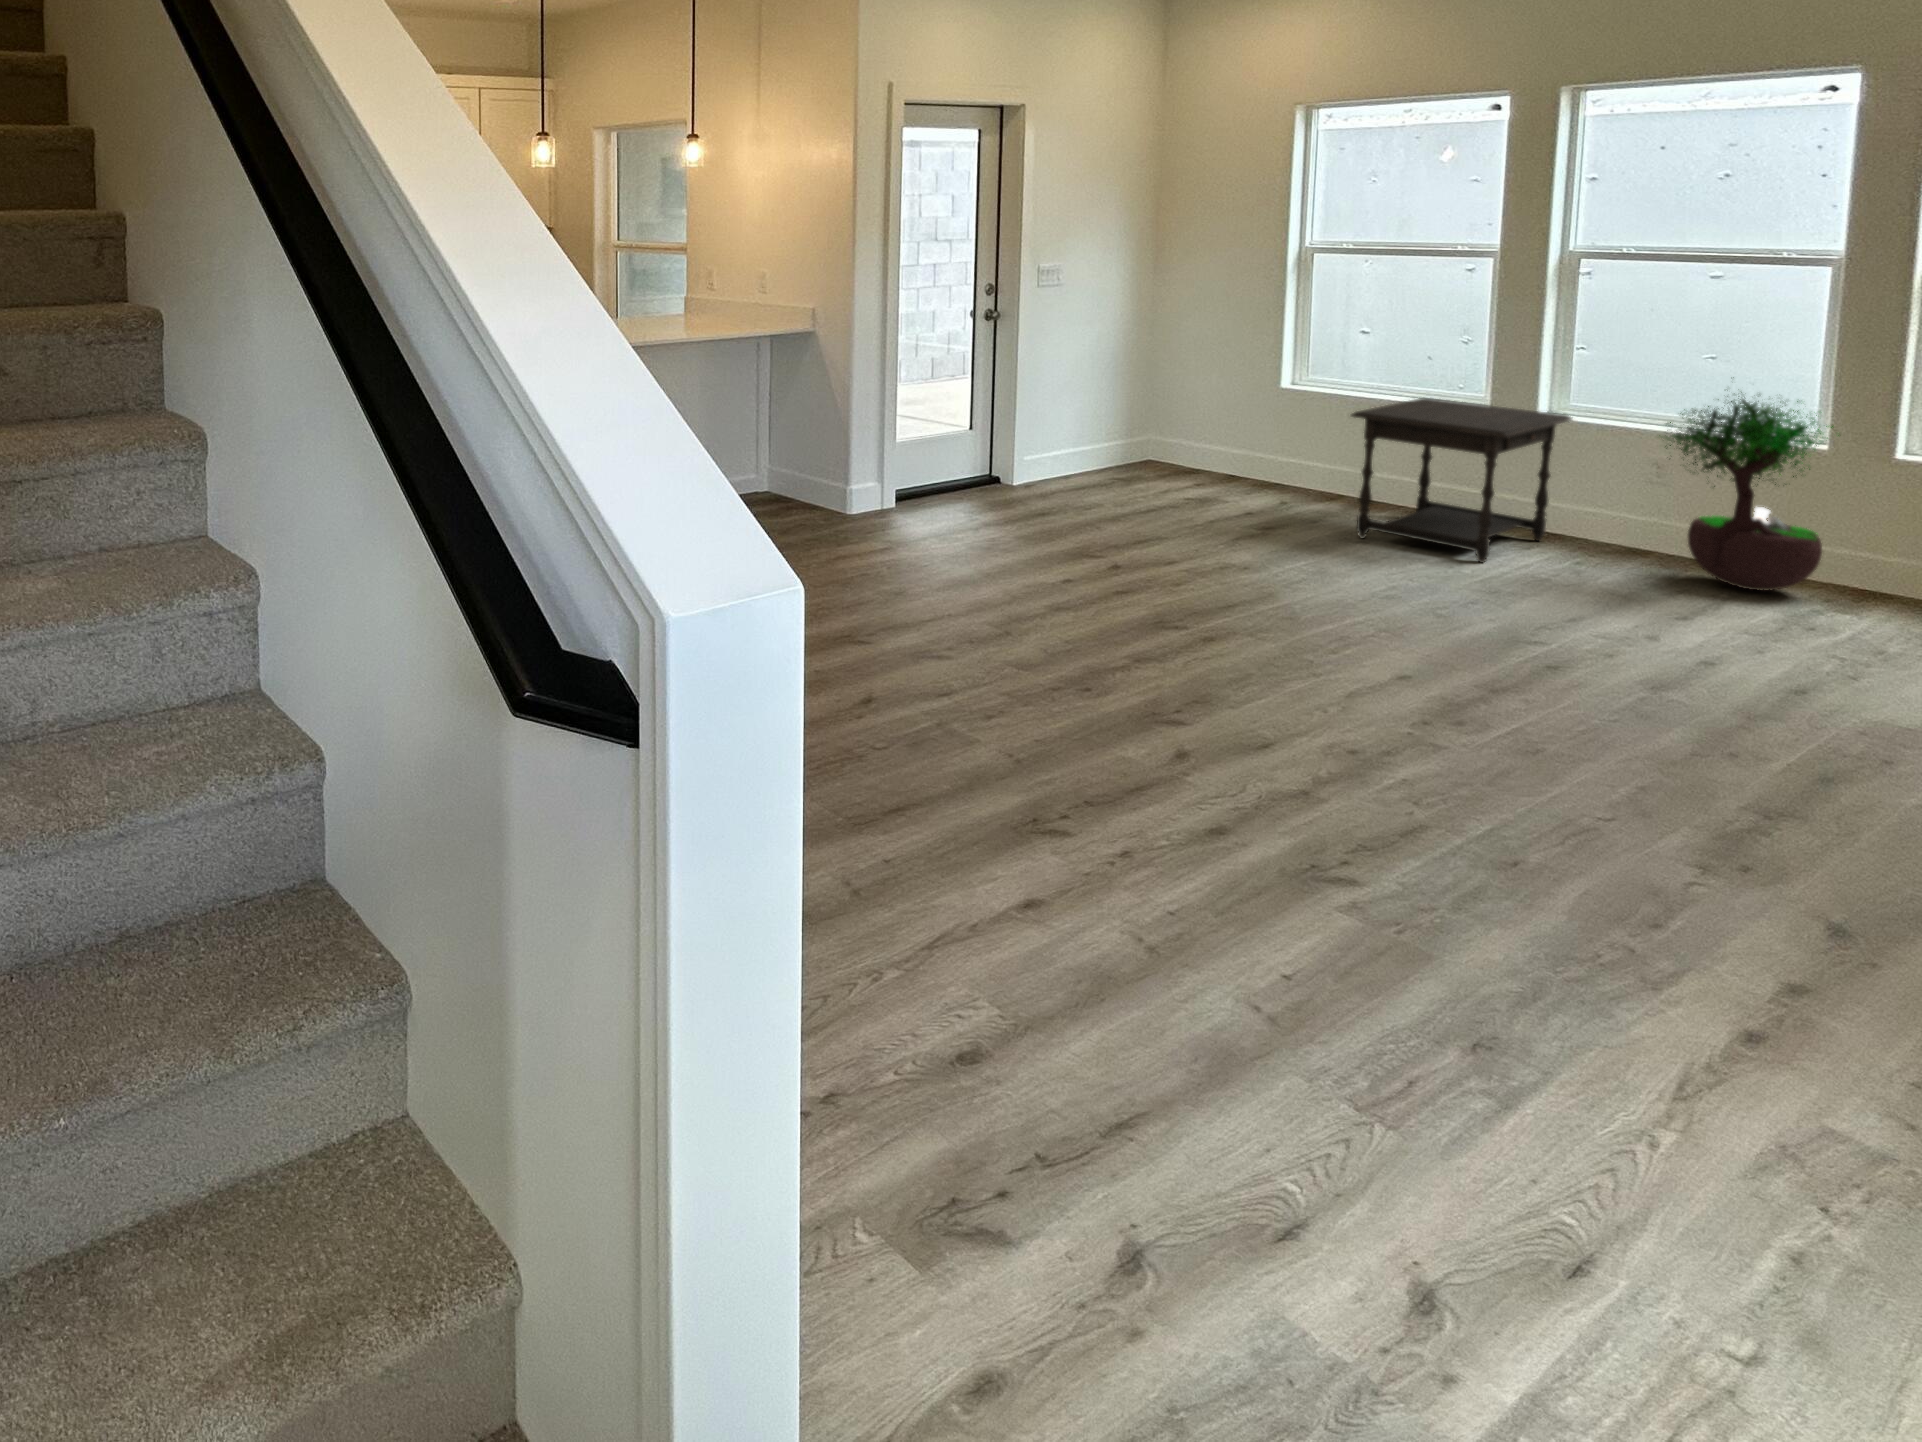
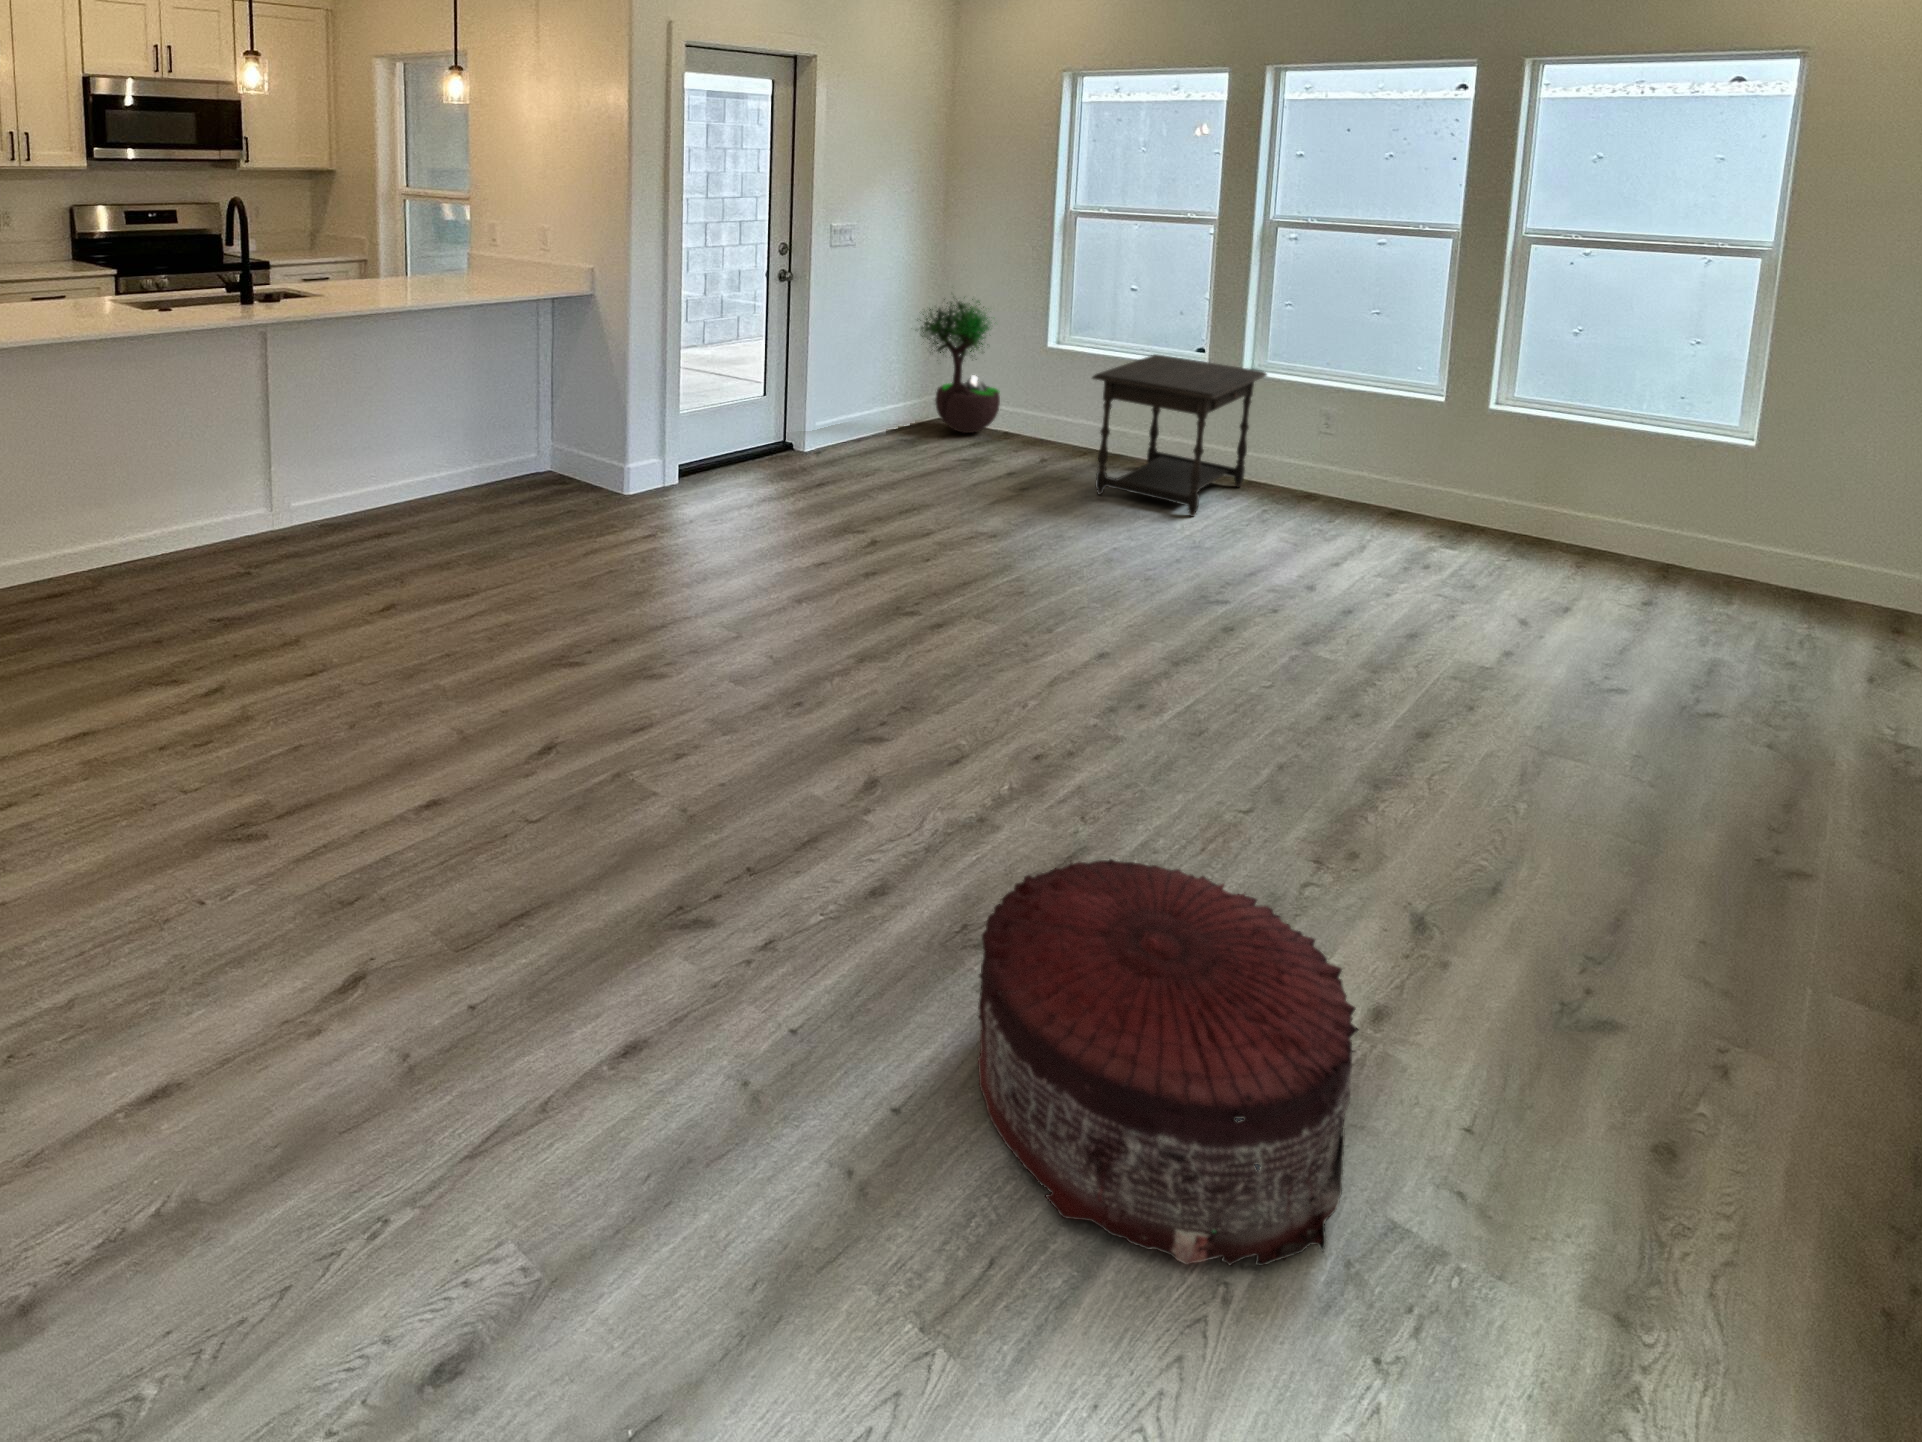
potted tree: present [1659,377,1839,590] -> present [920,297,1000,433]
pouf: none [1333,755,1728,1050] -> present [978,859,1358,1266]

